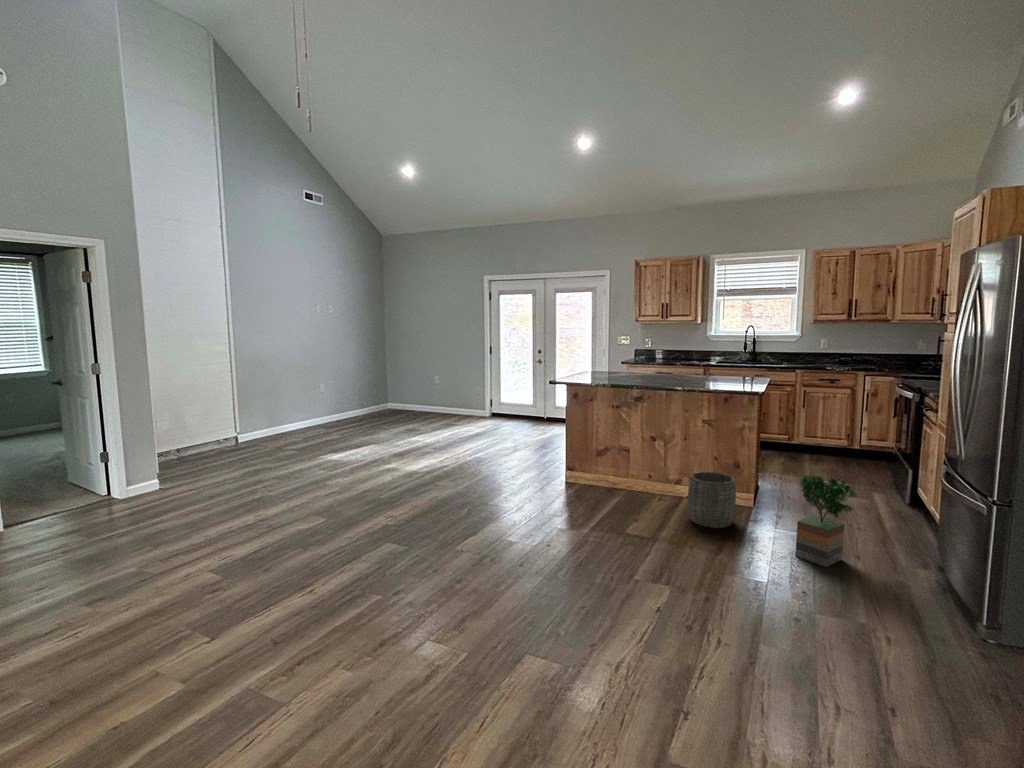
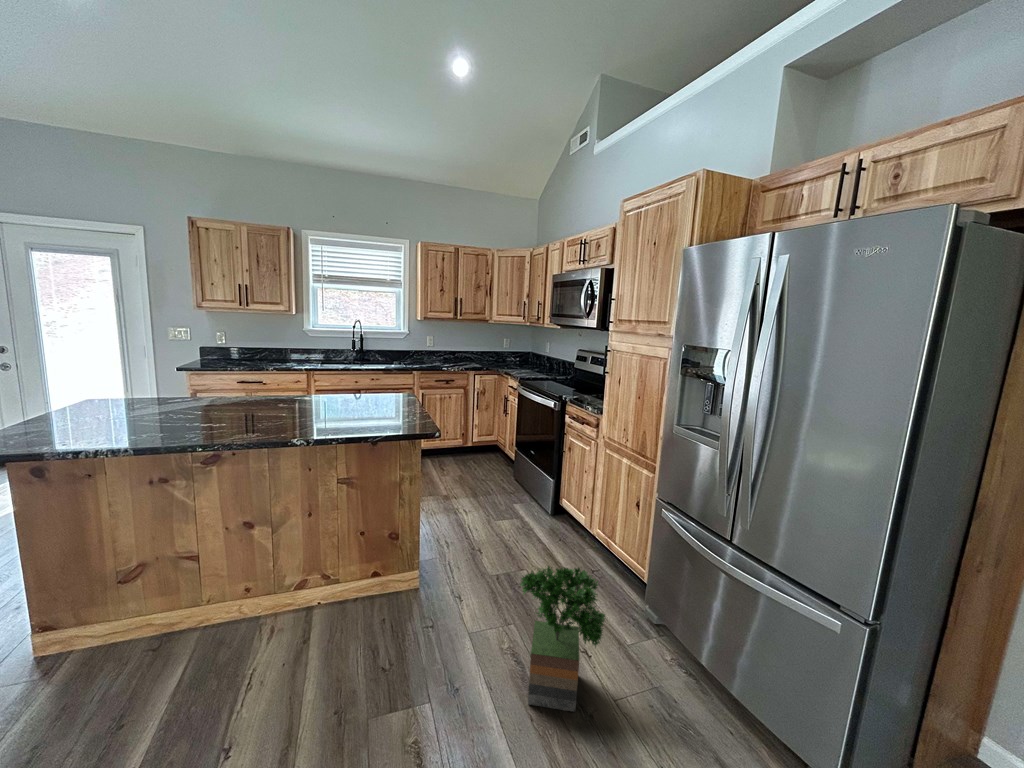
woven basket: present [688,472,736,528] -> none [333,573,414,690]

